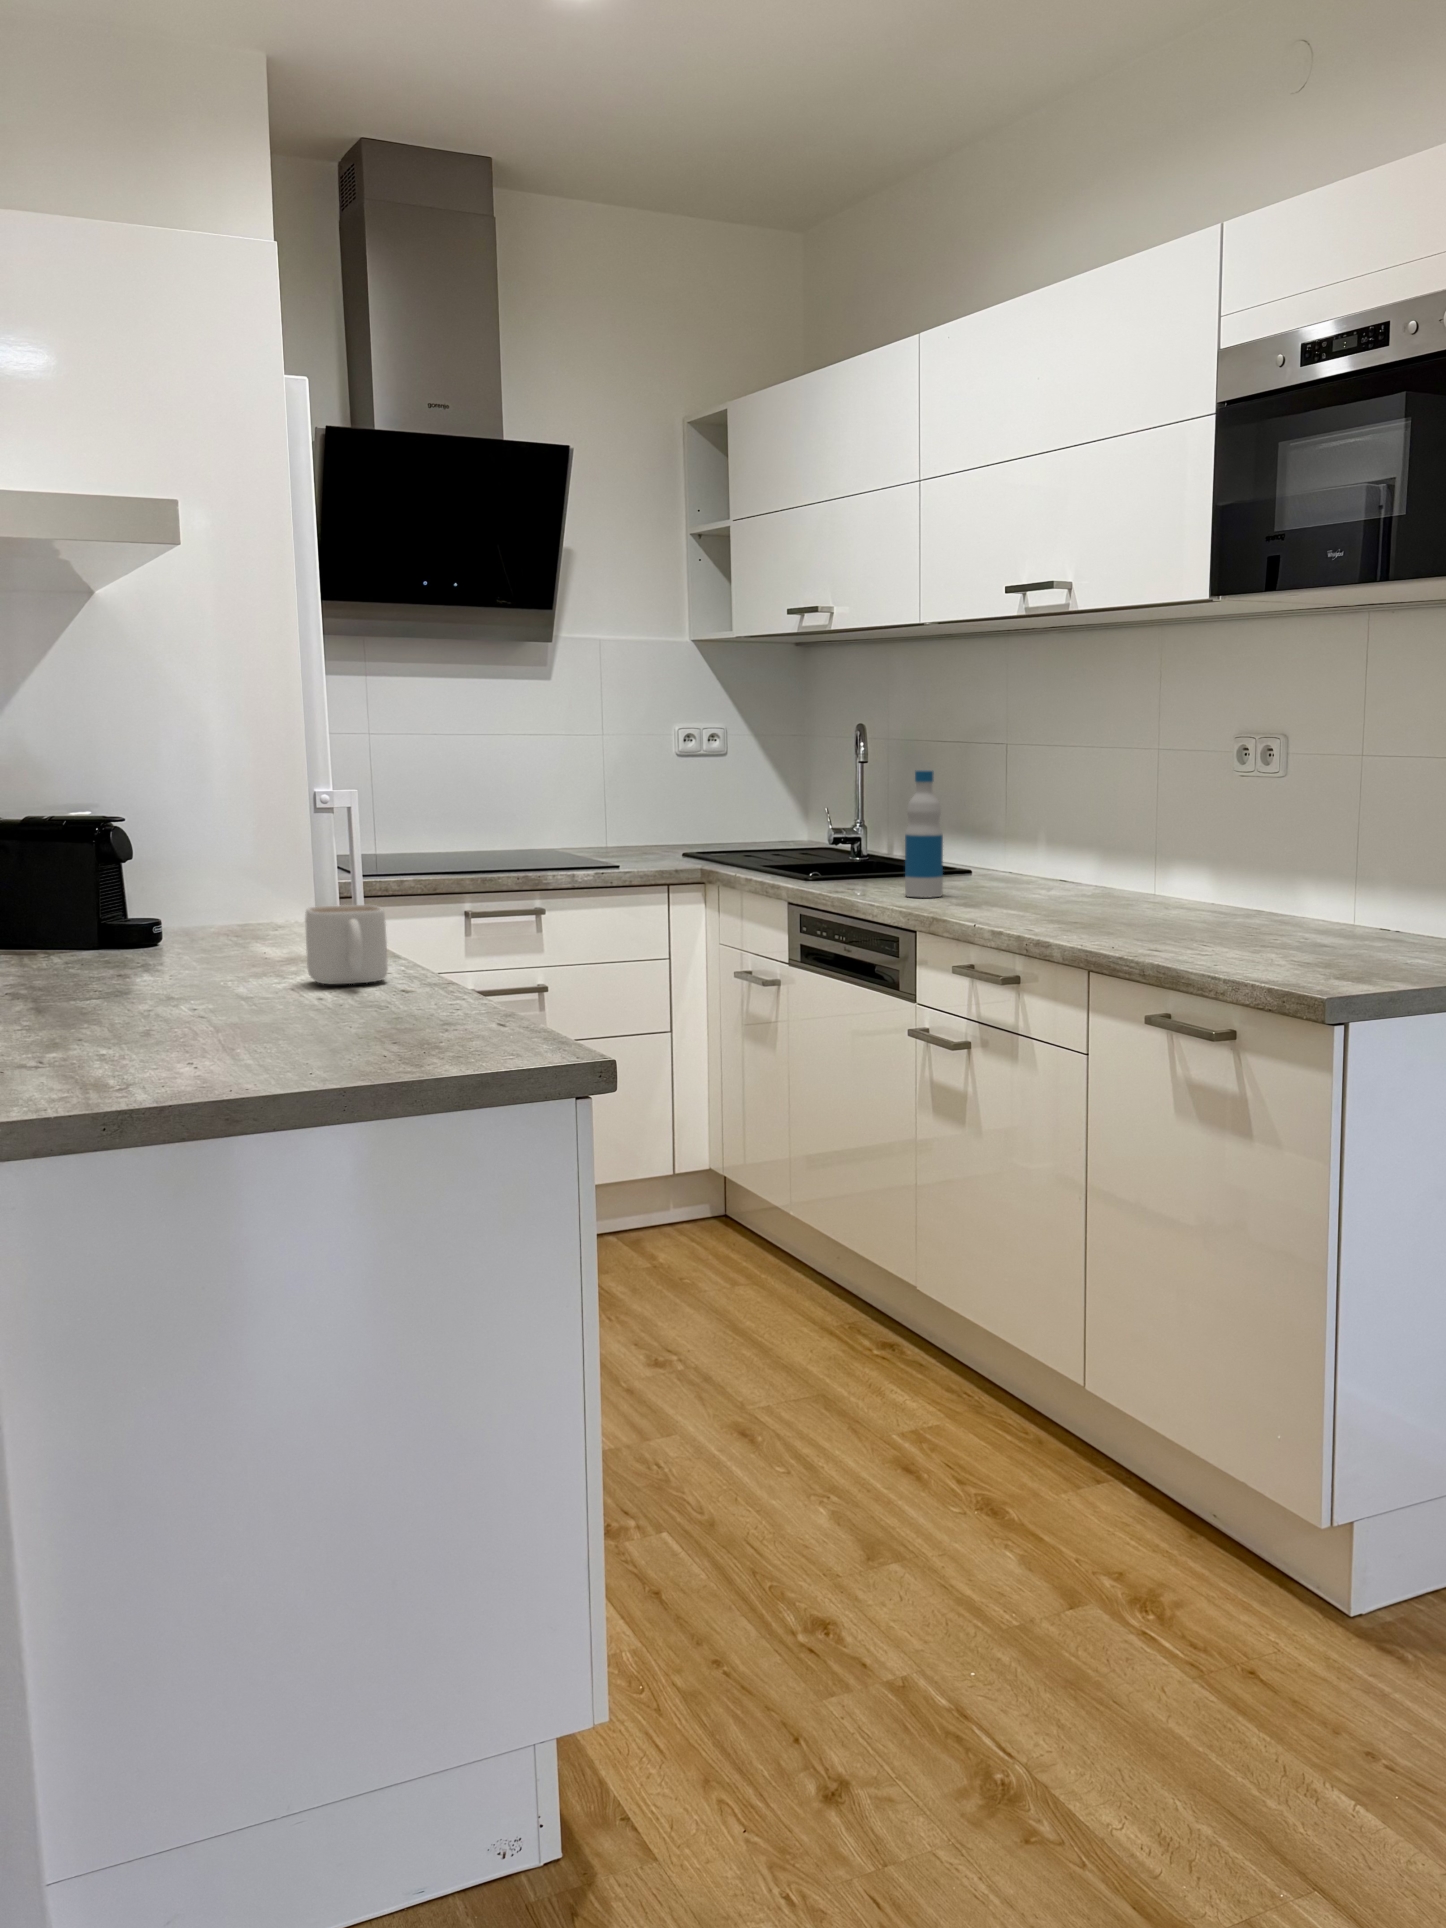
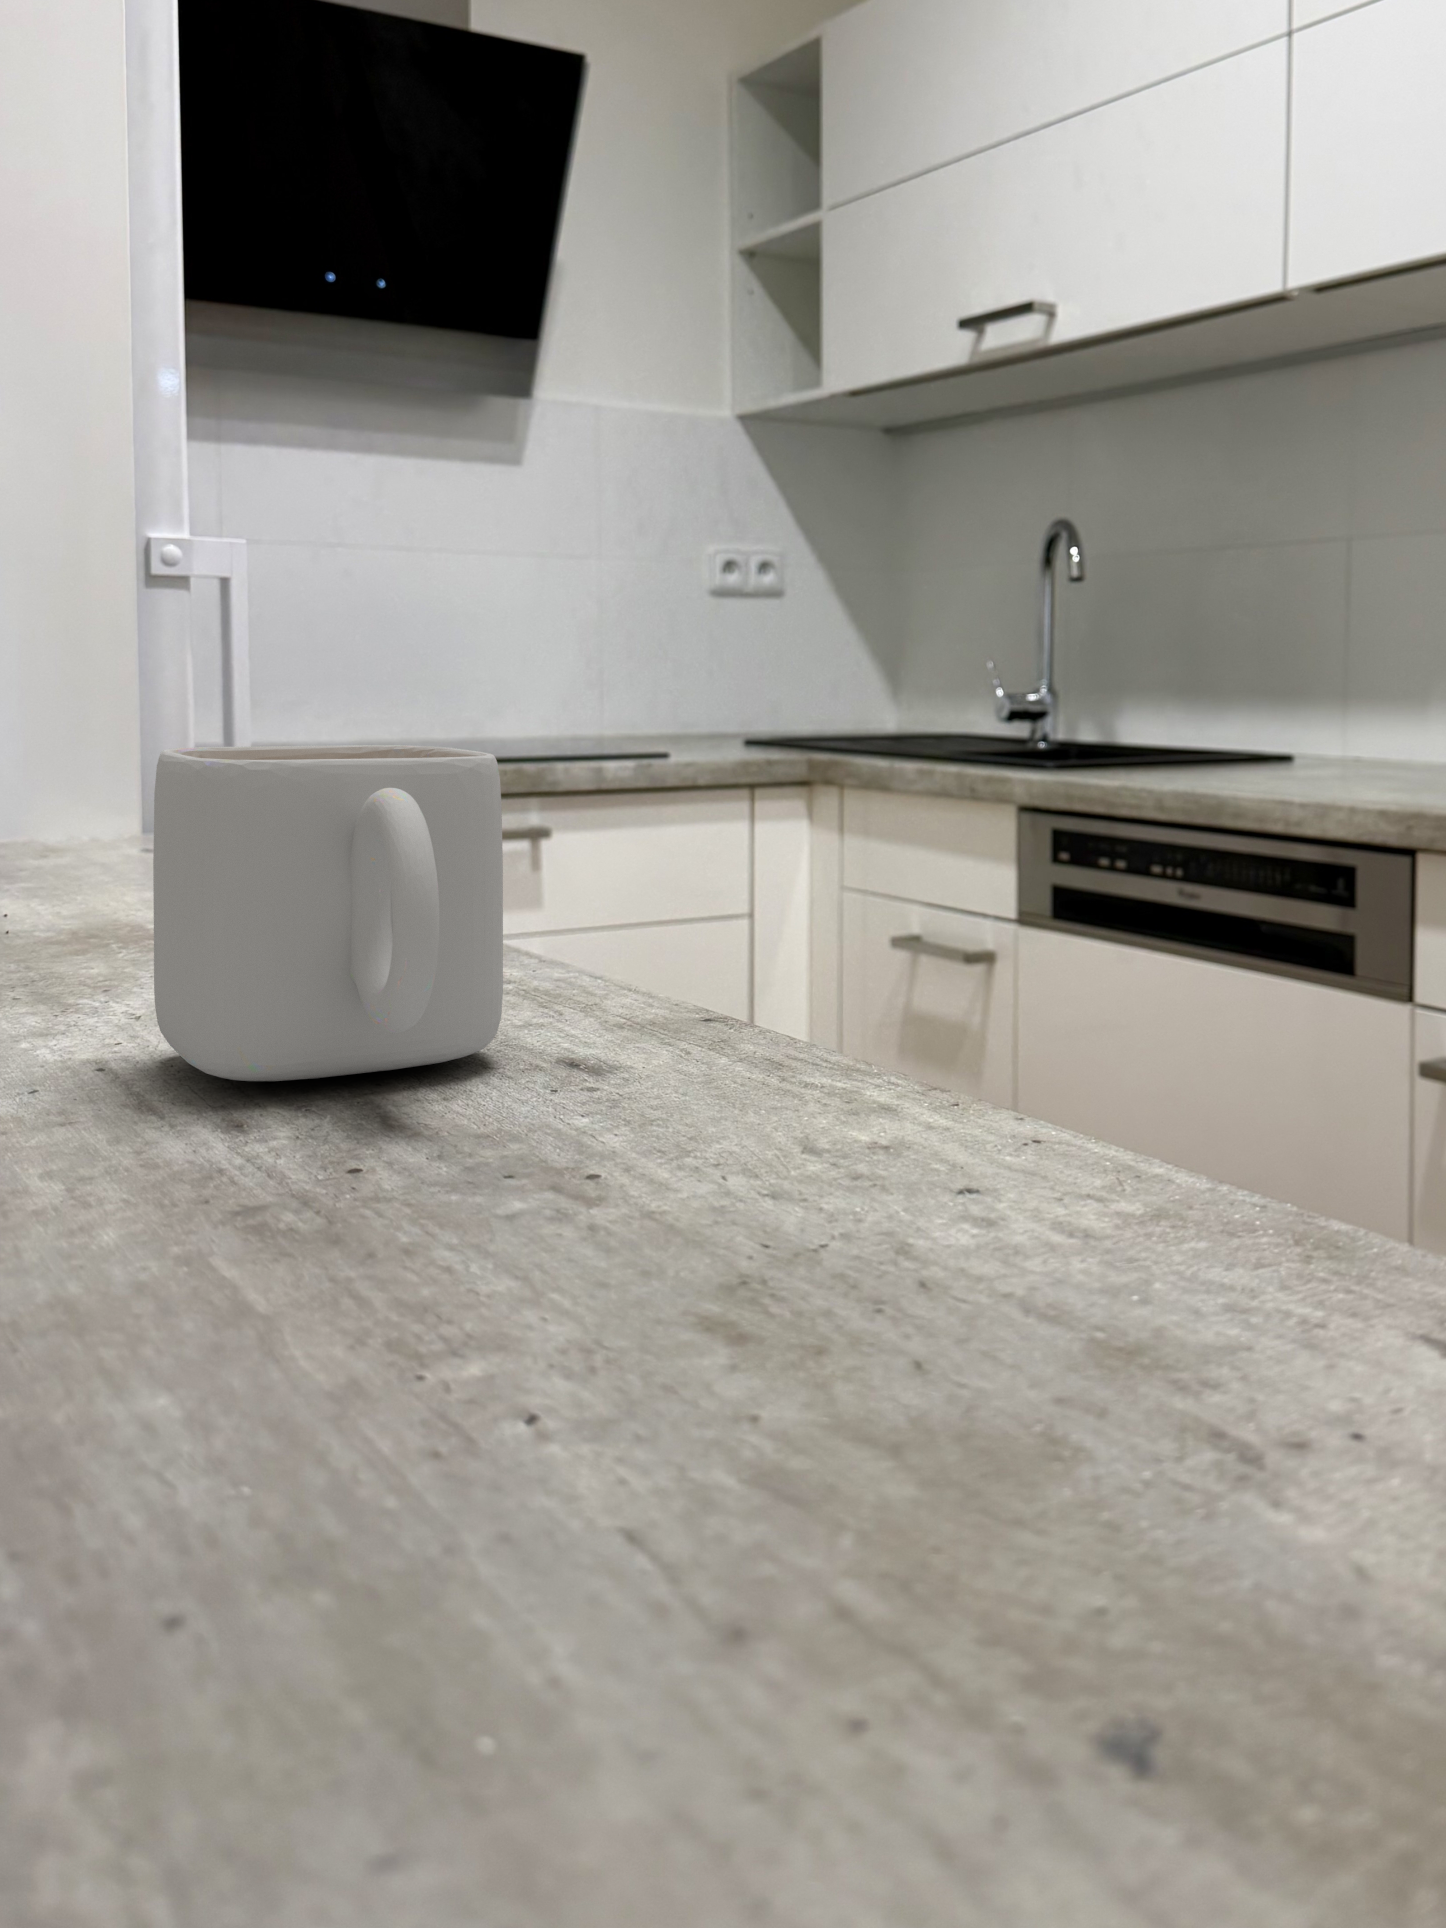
bottle: present [905,770,943,897] -> none [1317,549,1392,793]

